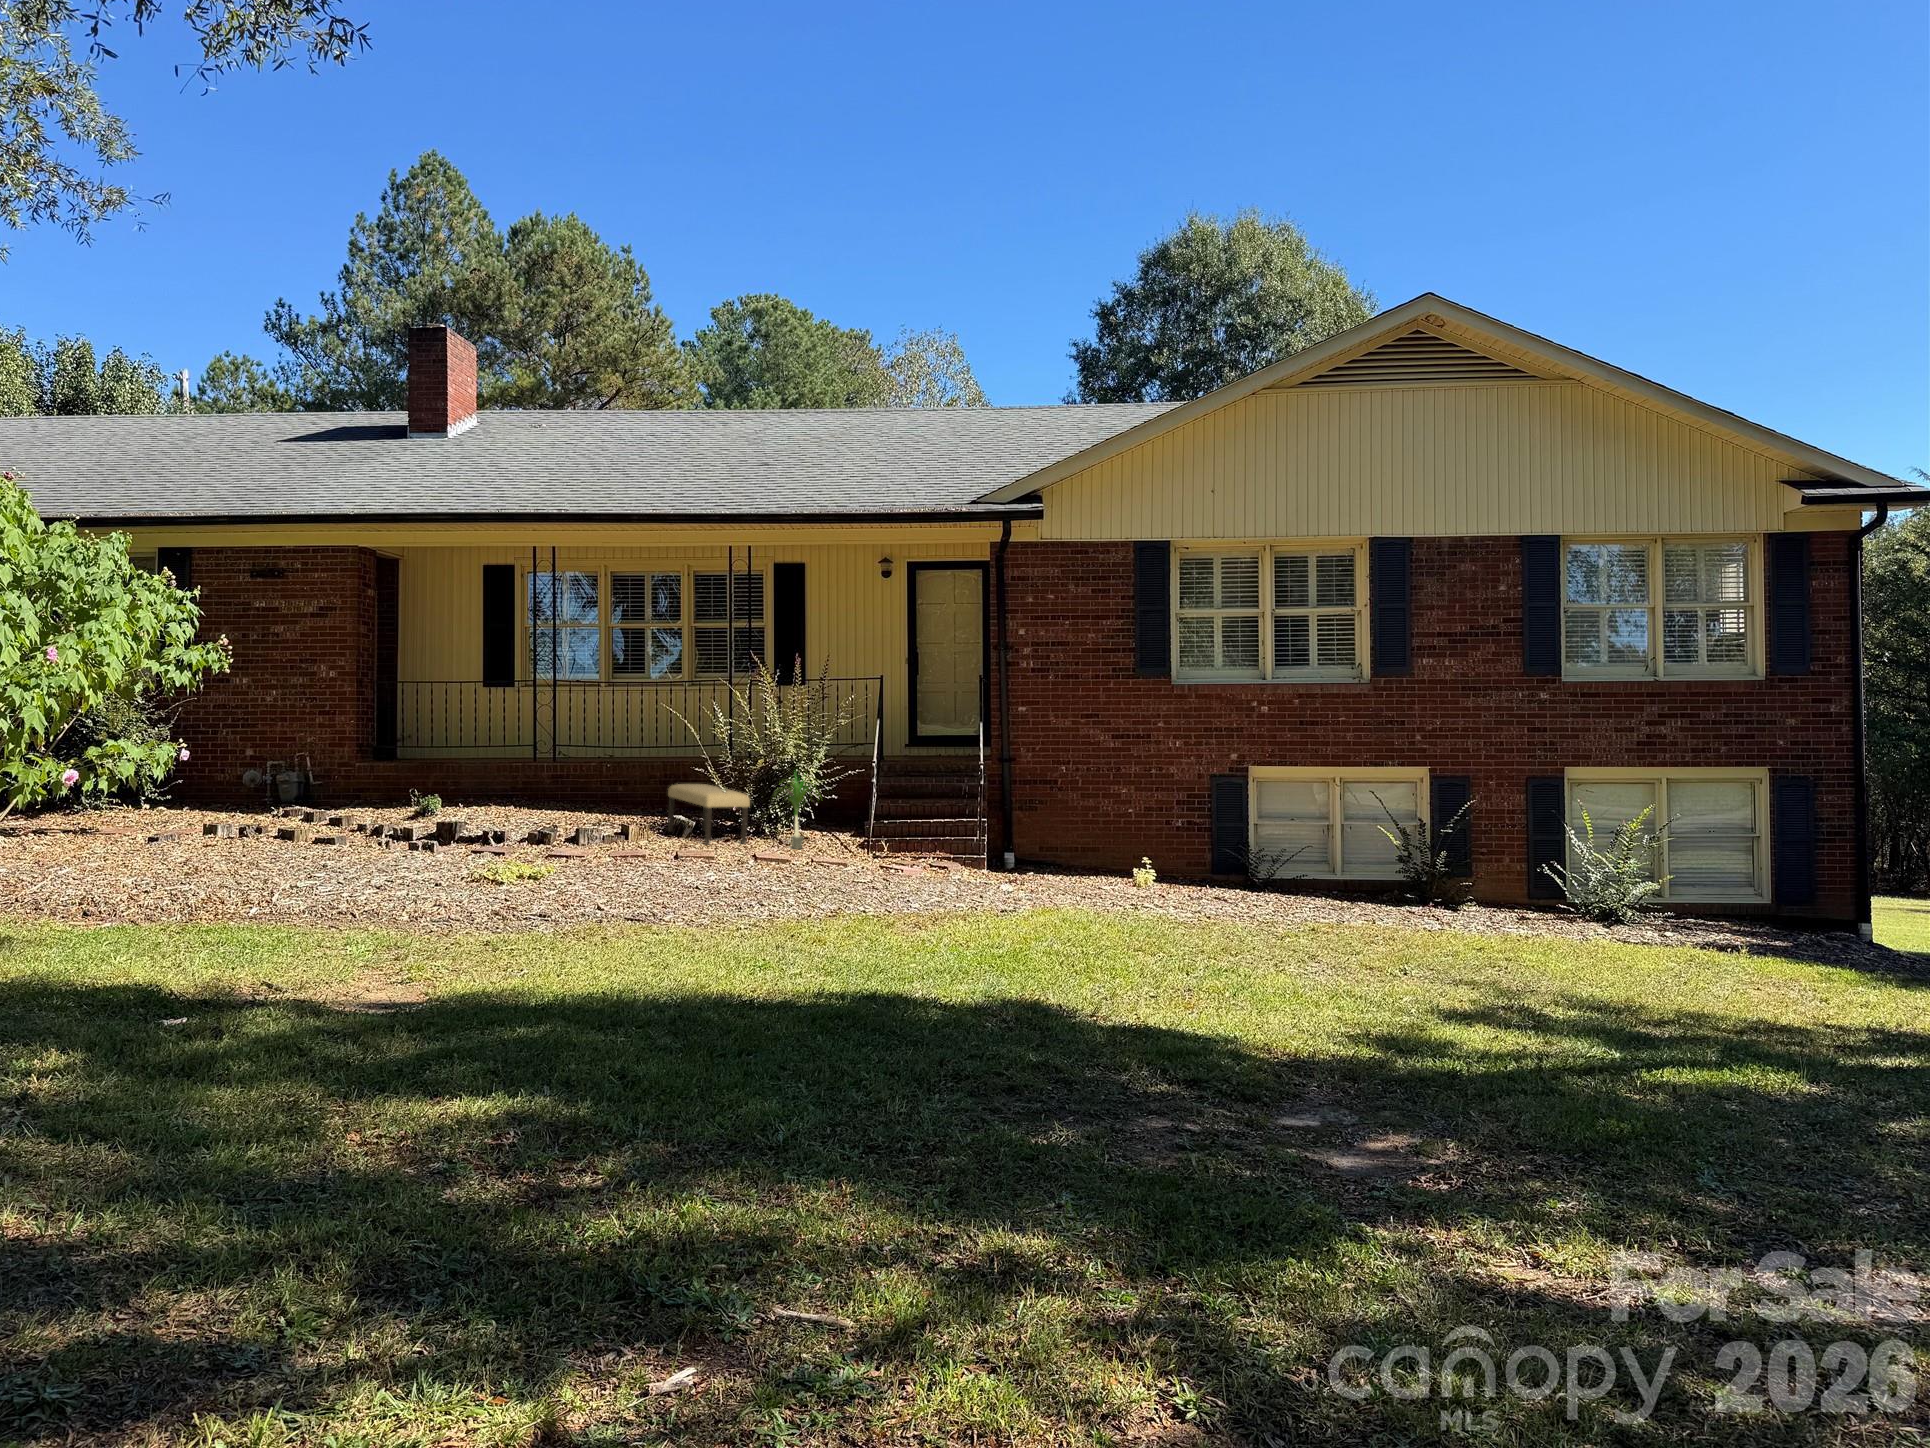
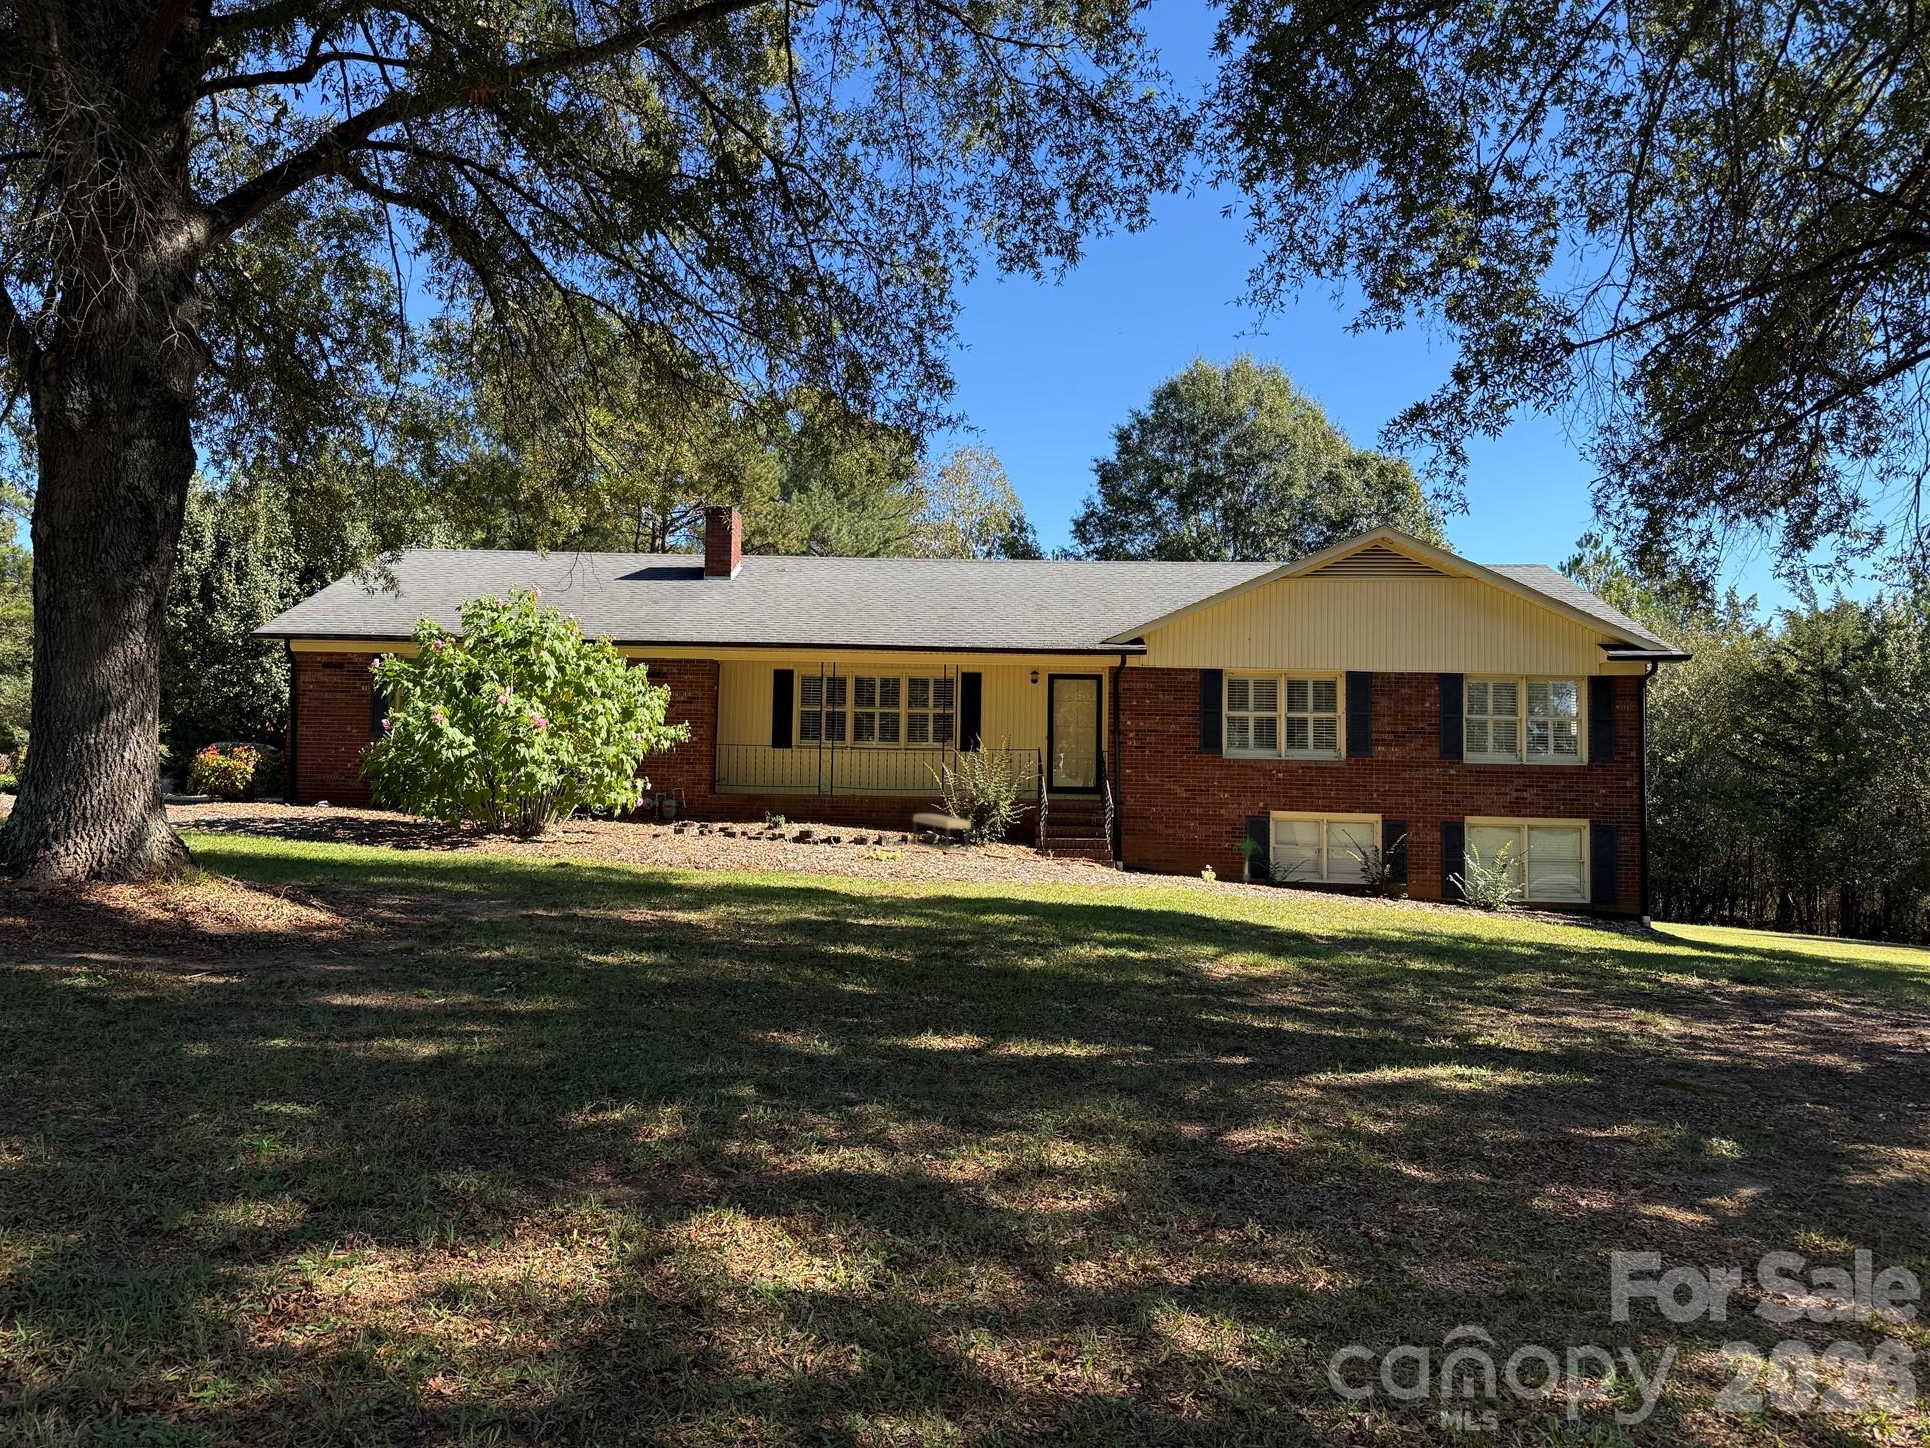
potted plant: present [785,776,808,849] -> present [1242,840,1256,881]

